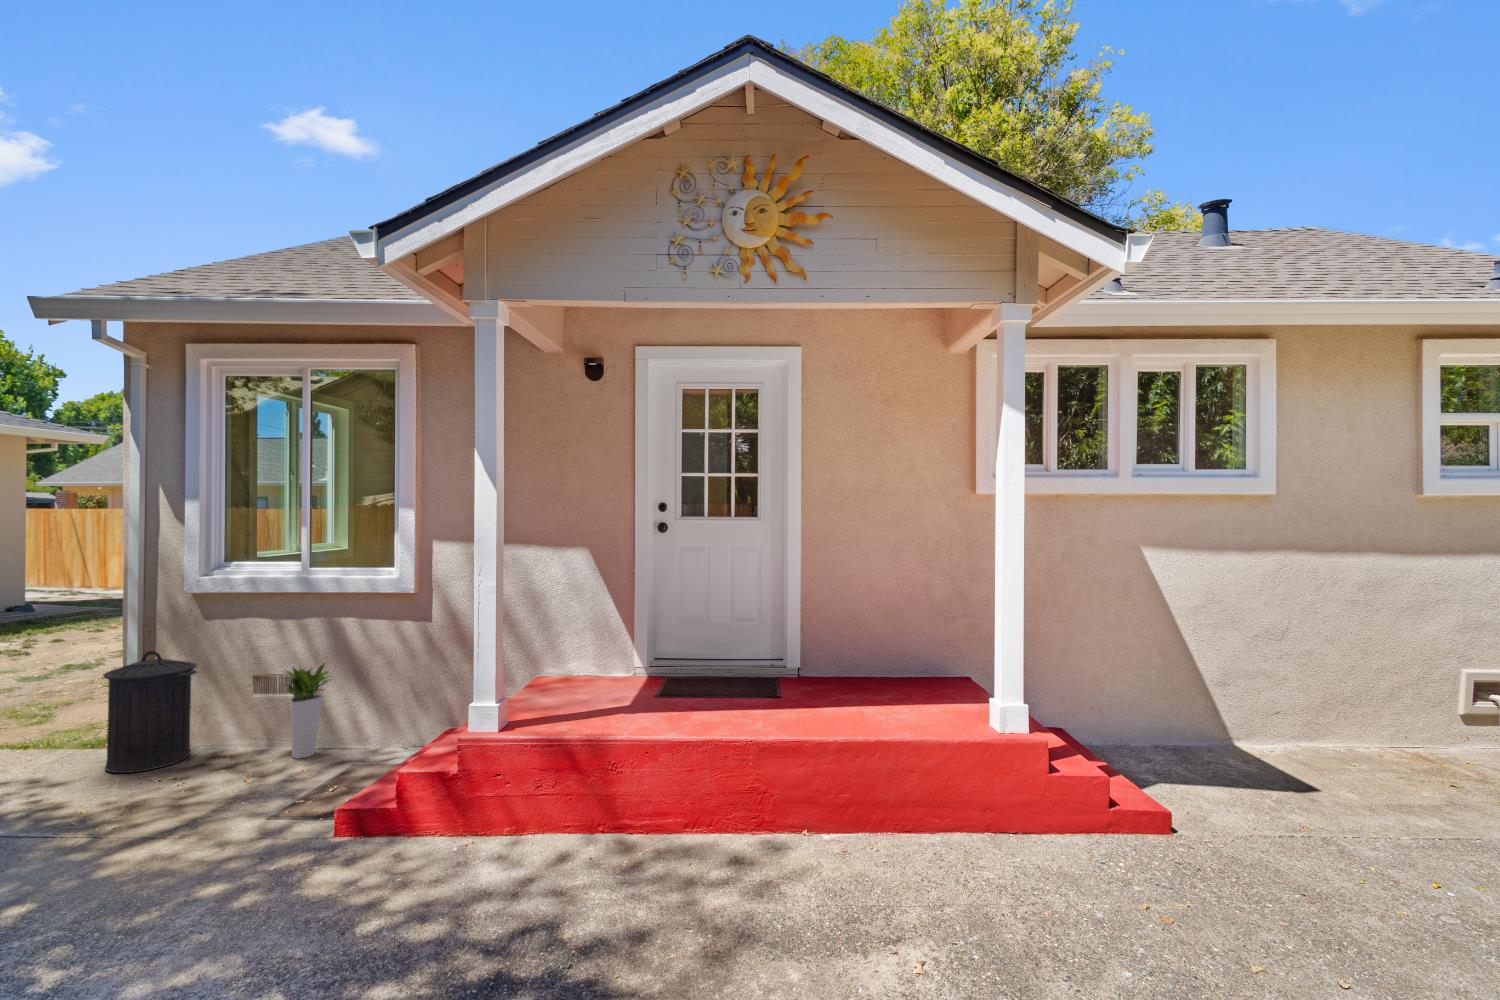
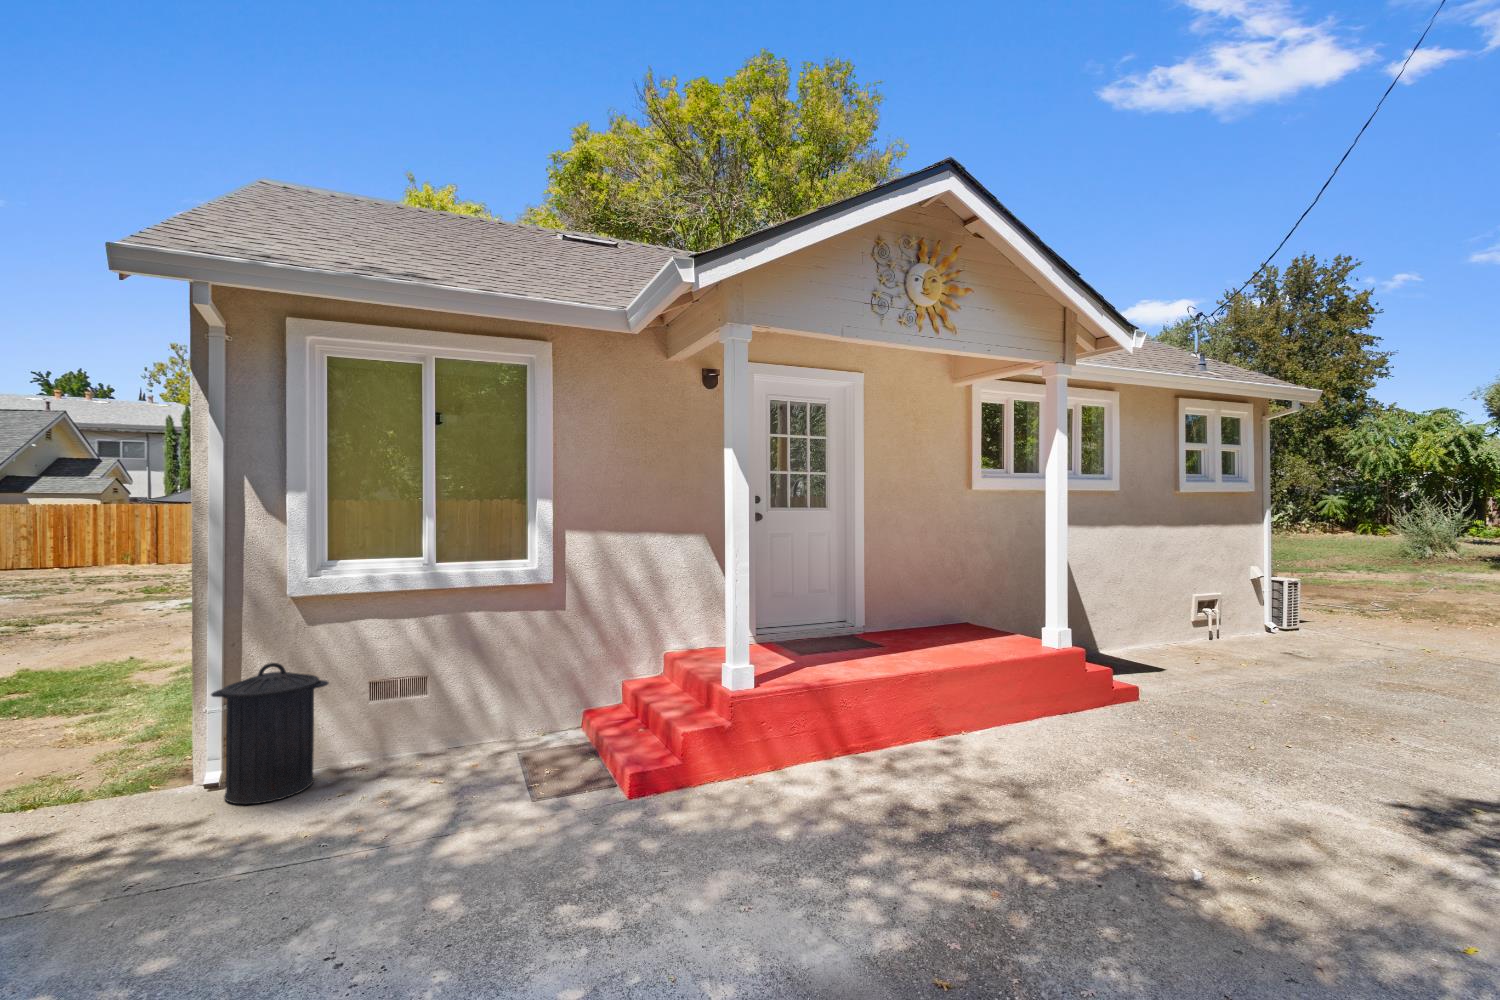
planter: present [285,663,329,758] -> none [423,659,472,760]

